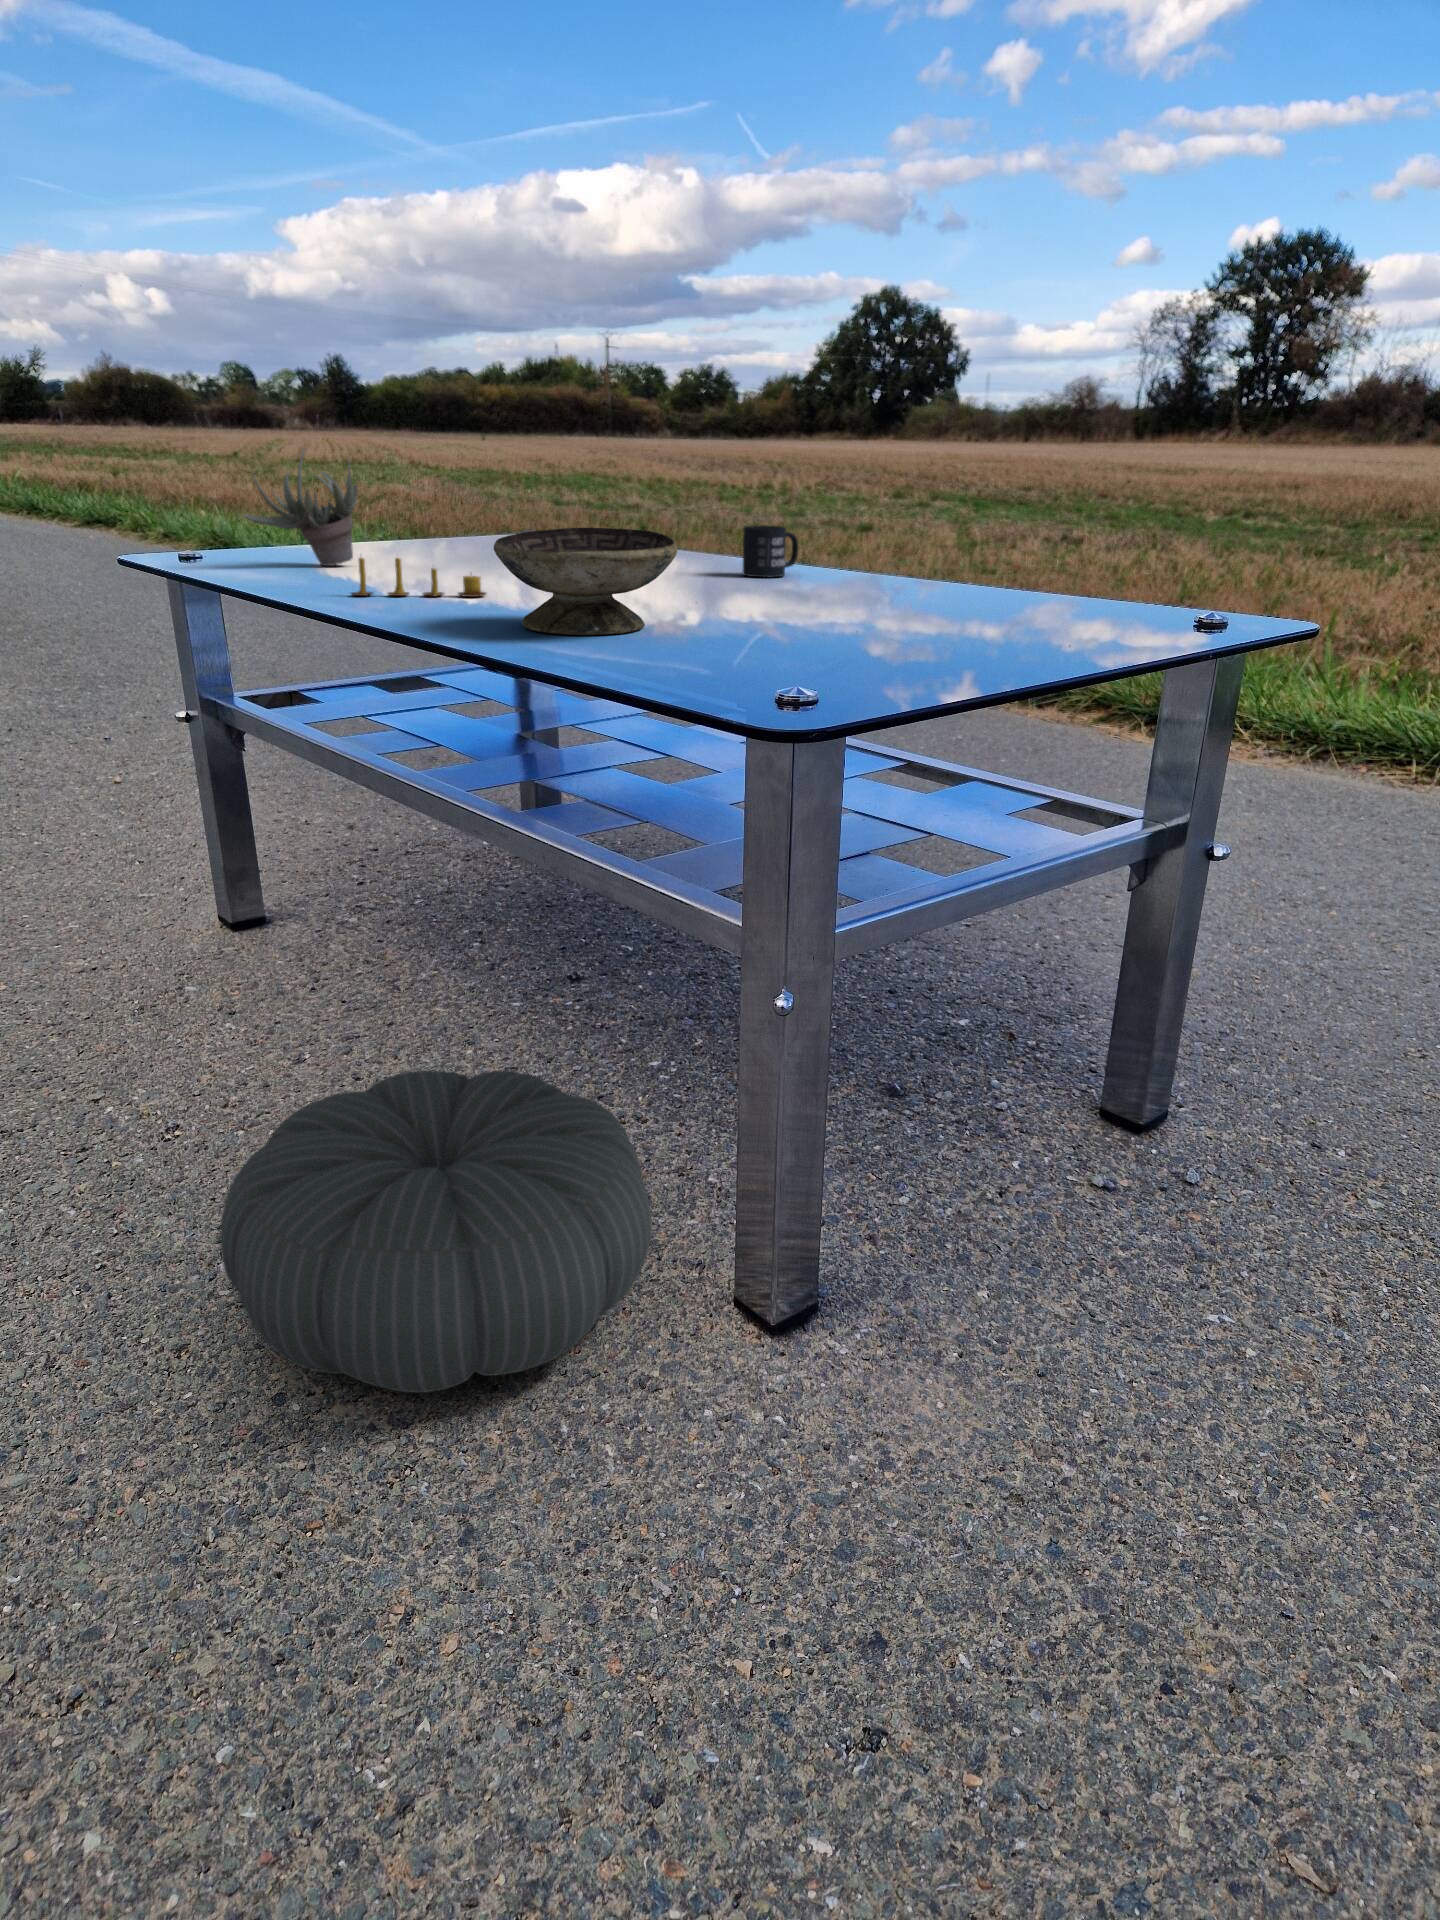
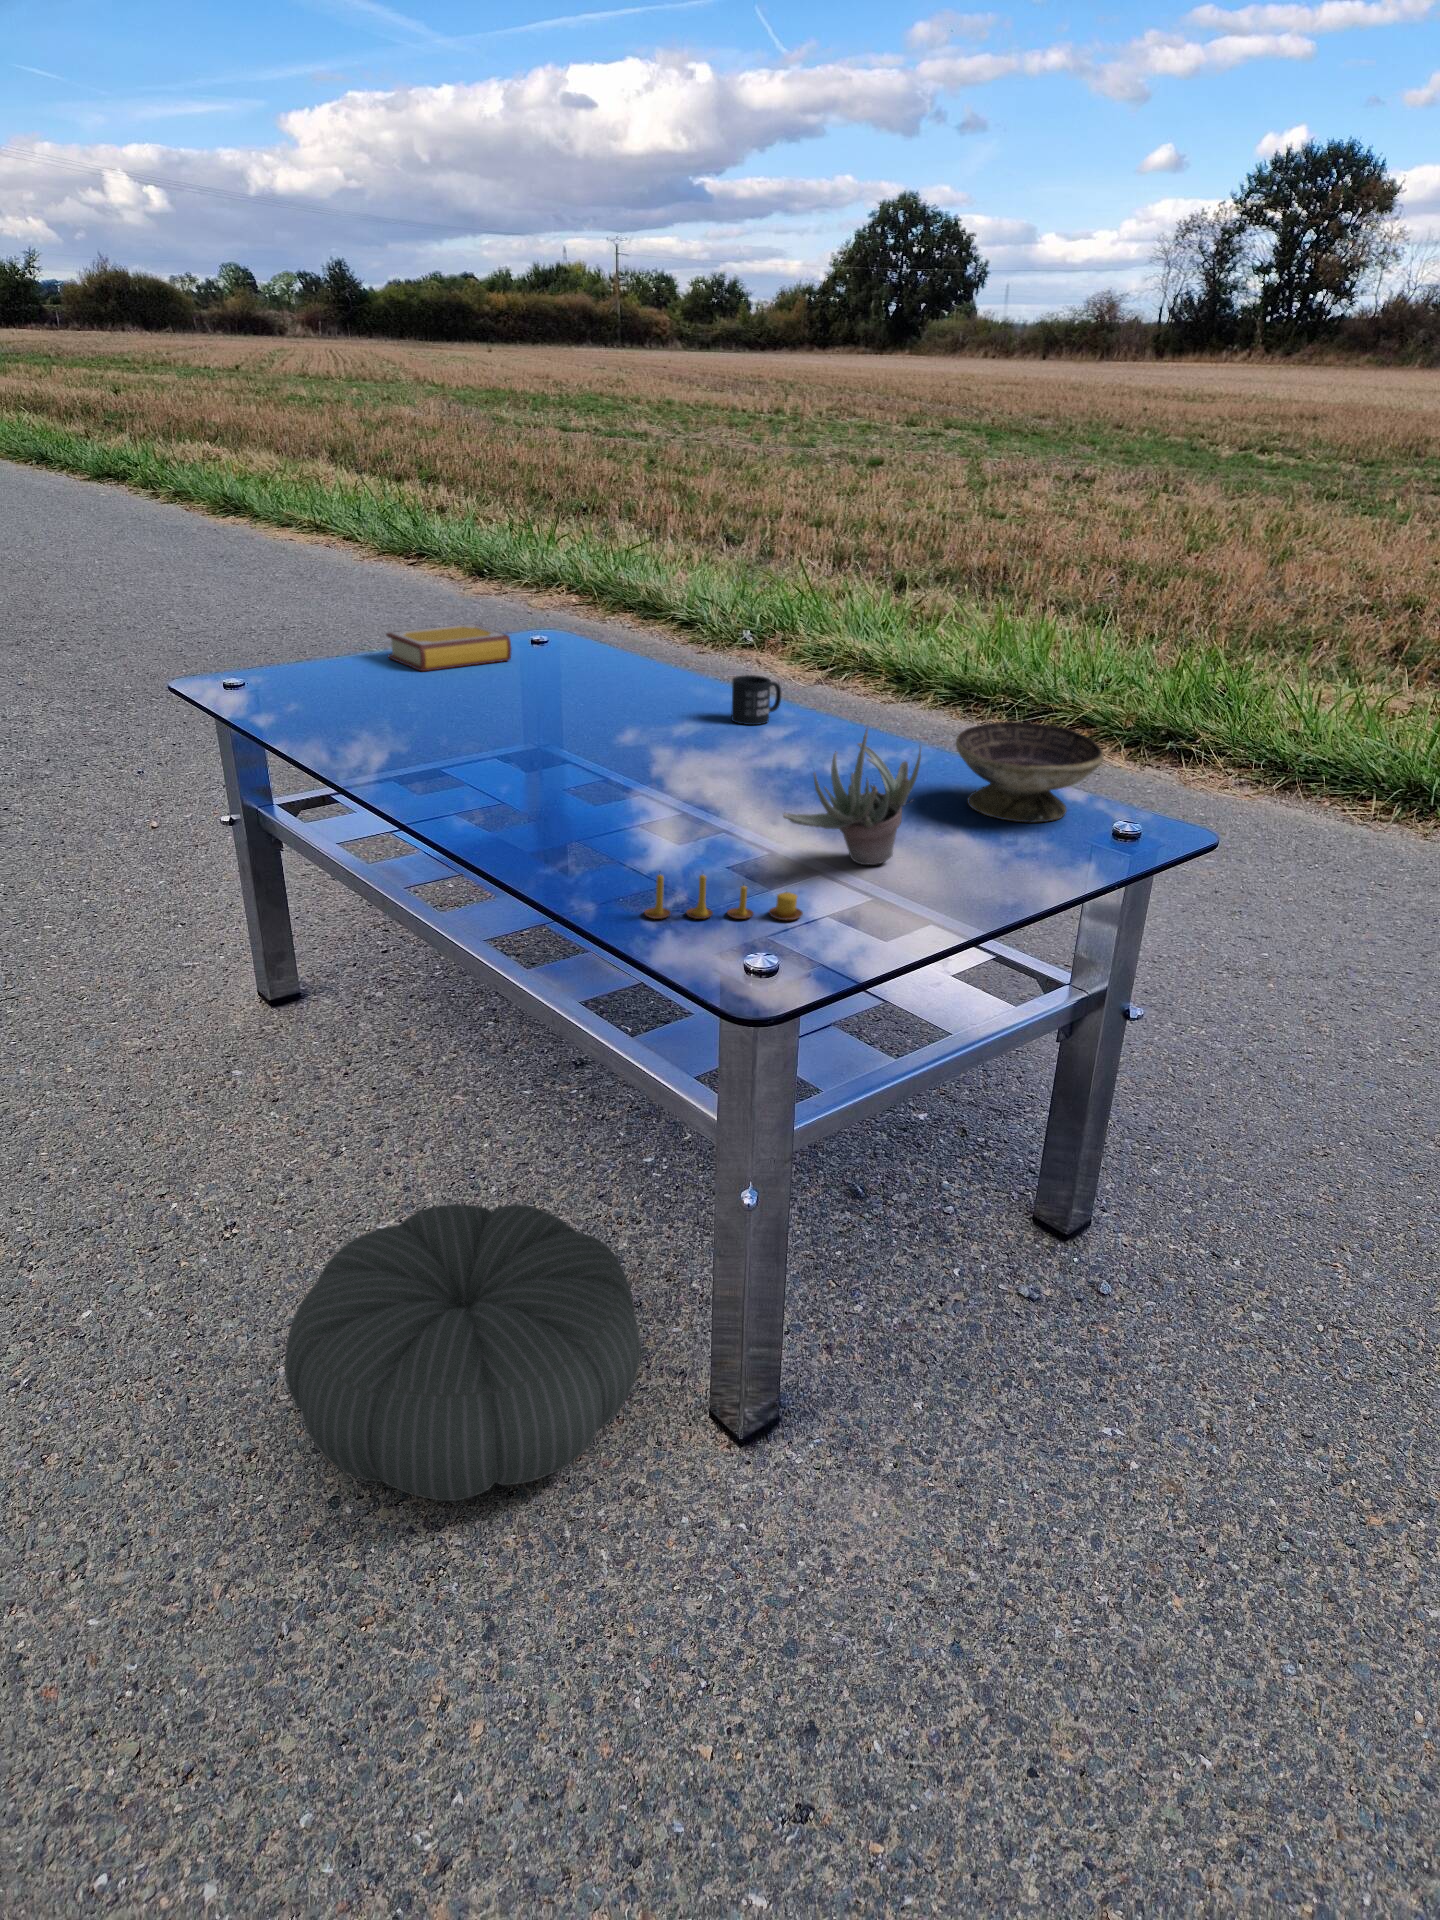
succulent plant: present [243,447,358,566] -> present [783,728,921,865]
book: none [358,514,497,553] -> present [386,624,511,671]
decorative bowl: present [494,527,677,635] -> present [955,722,1104,823]
candle: present [351,557,486,597] -> present [644,874,803,920]

